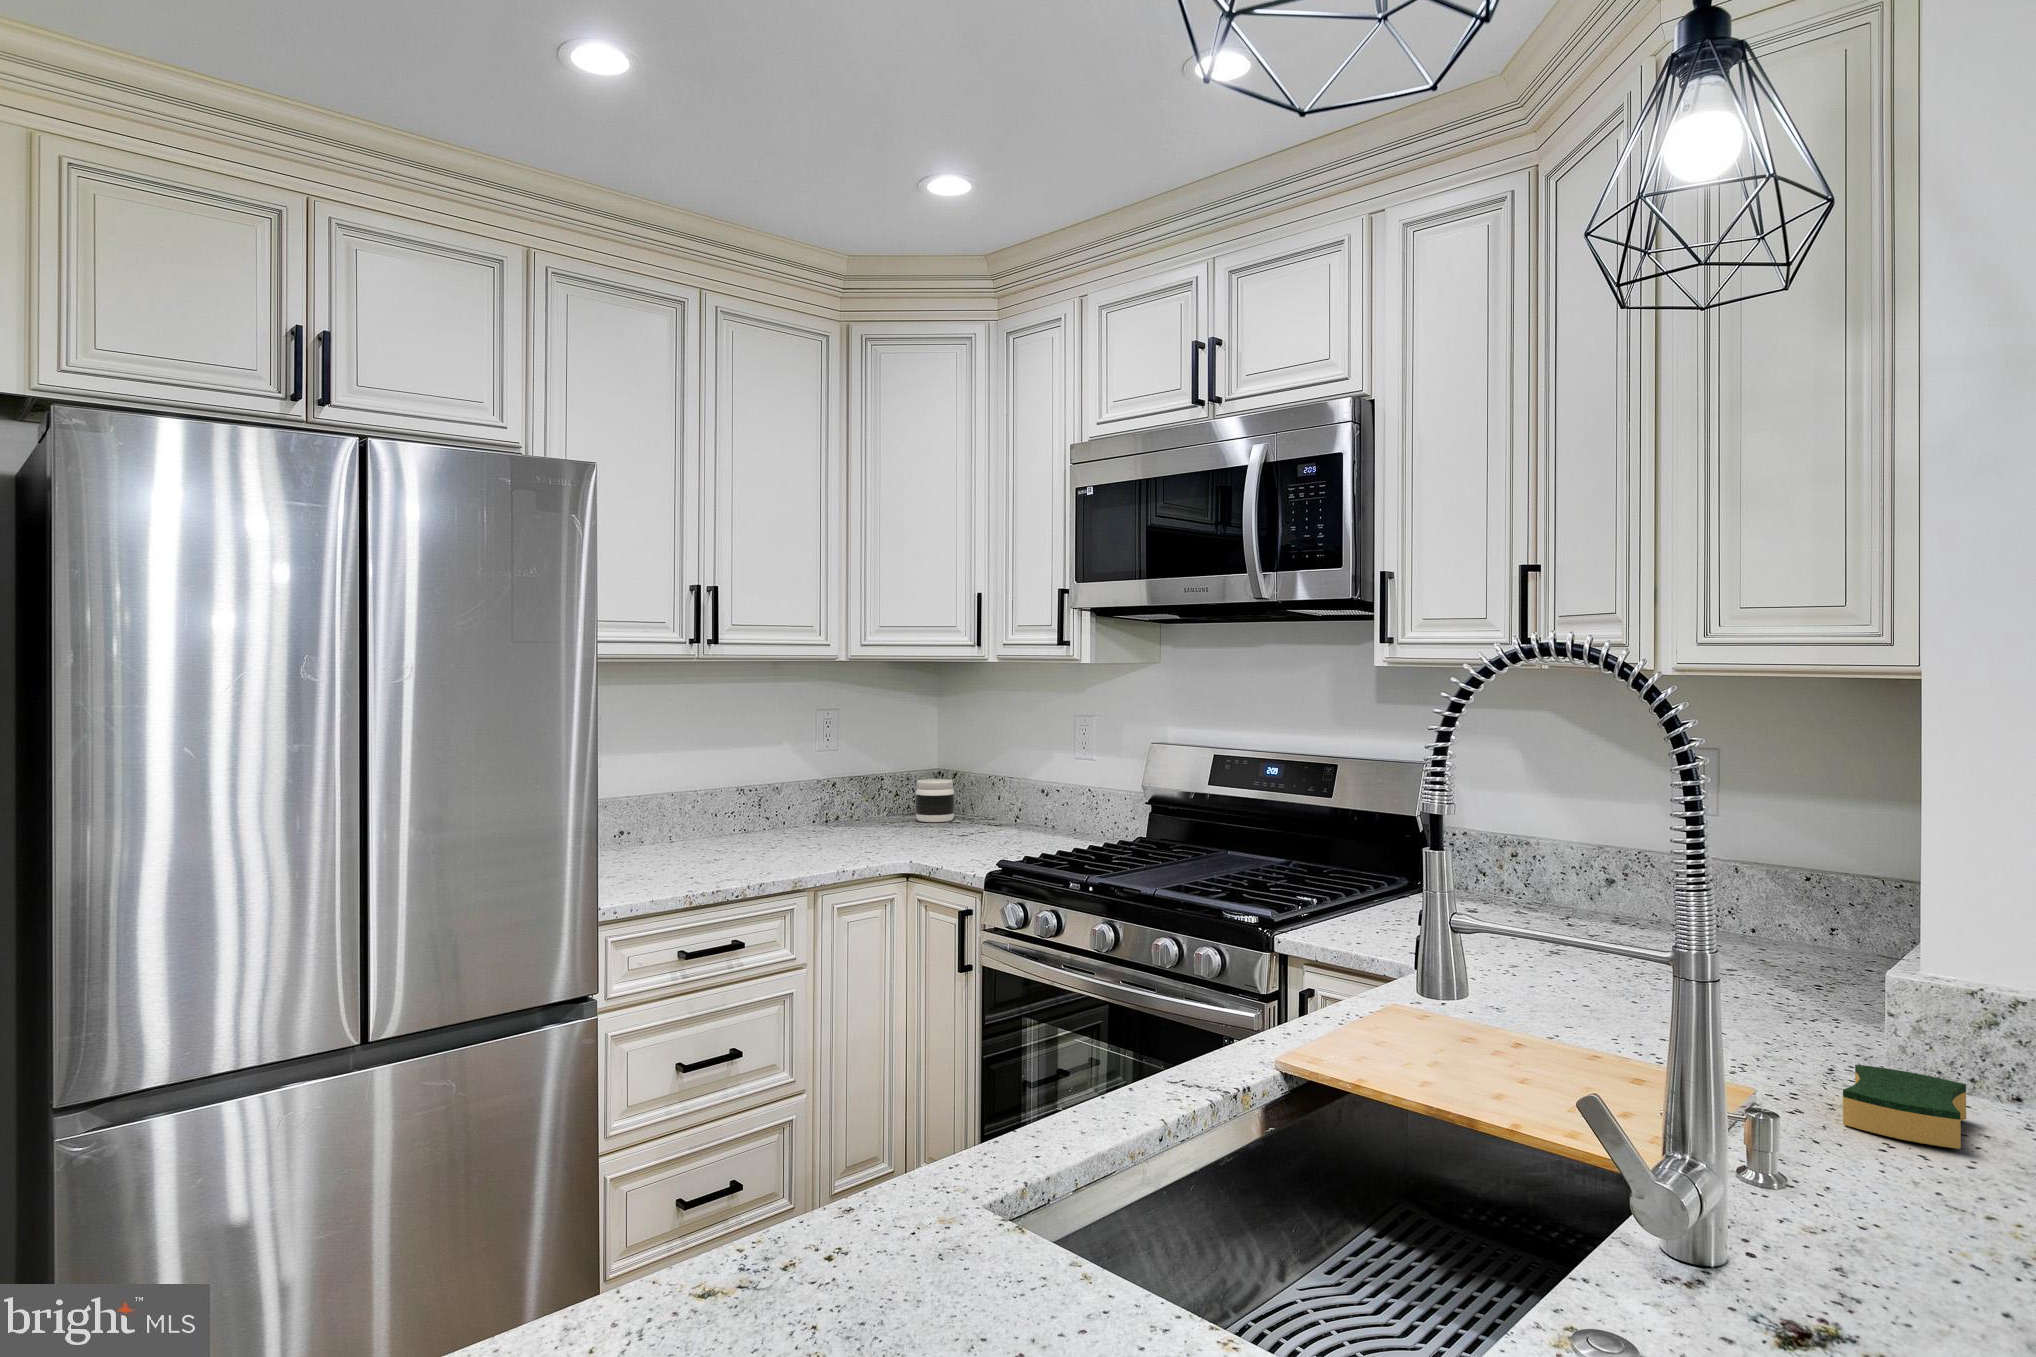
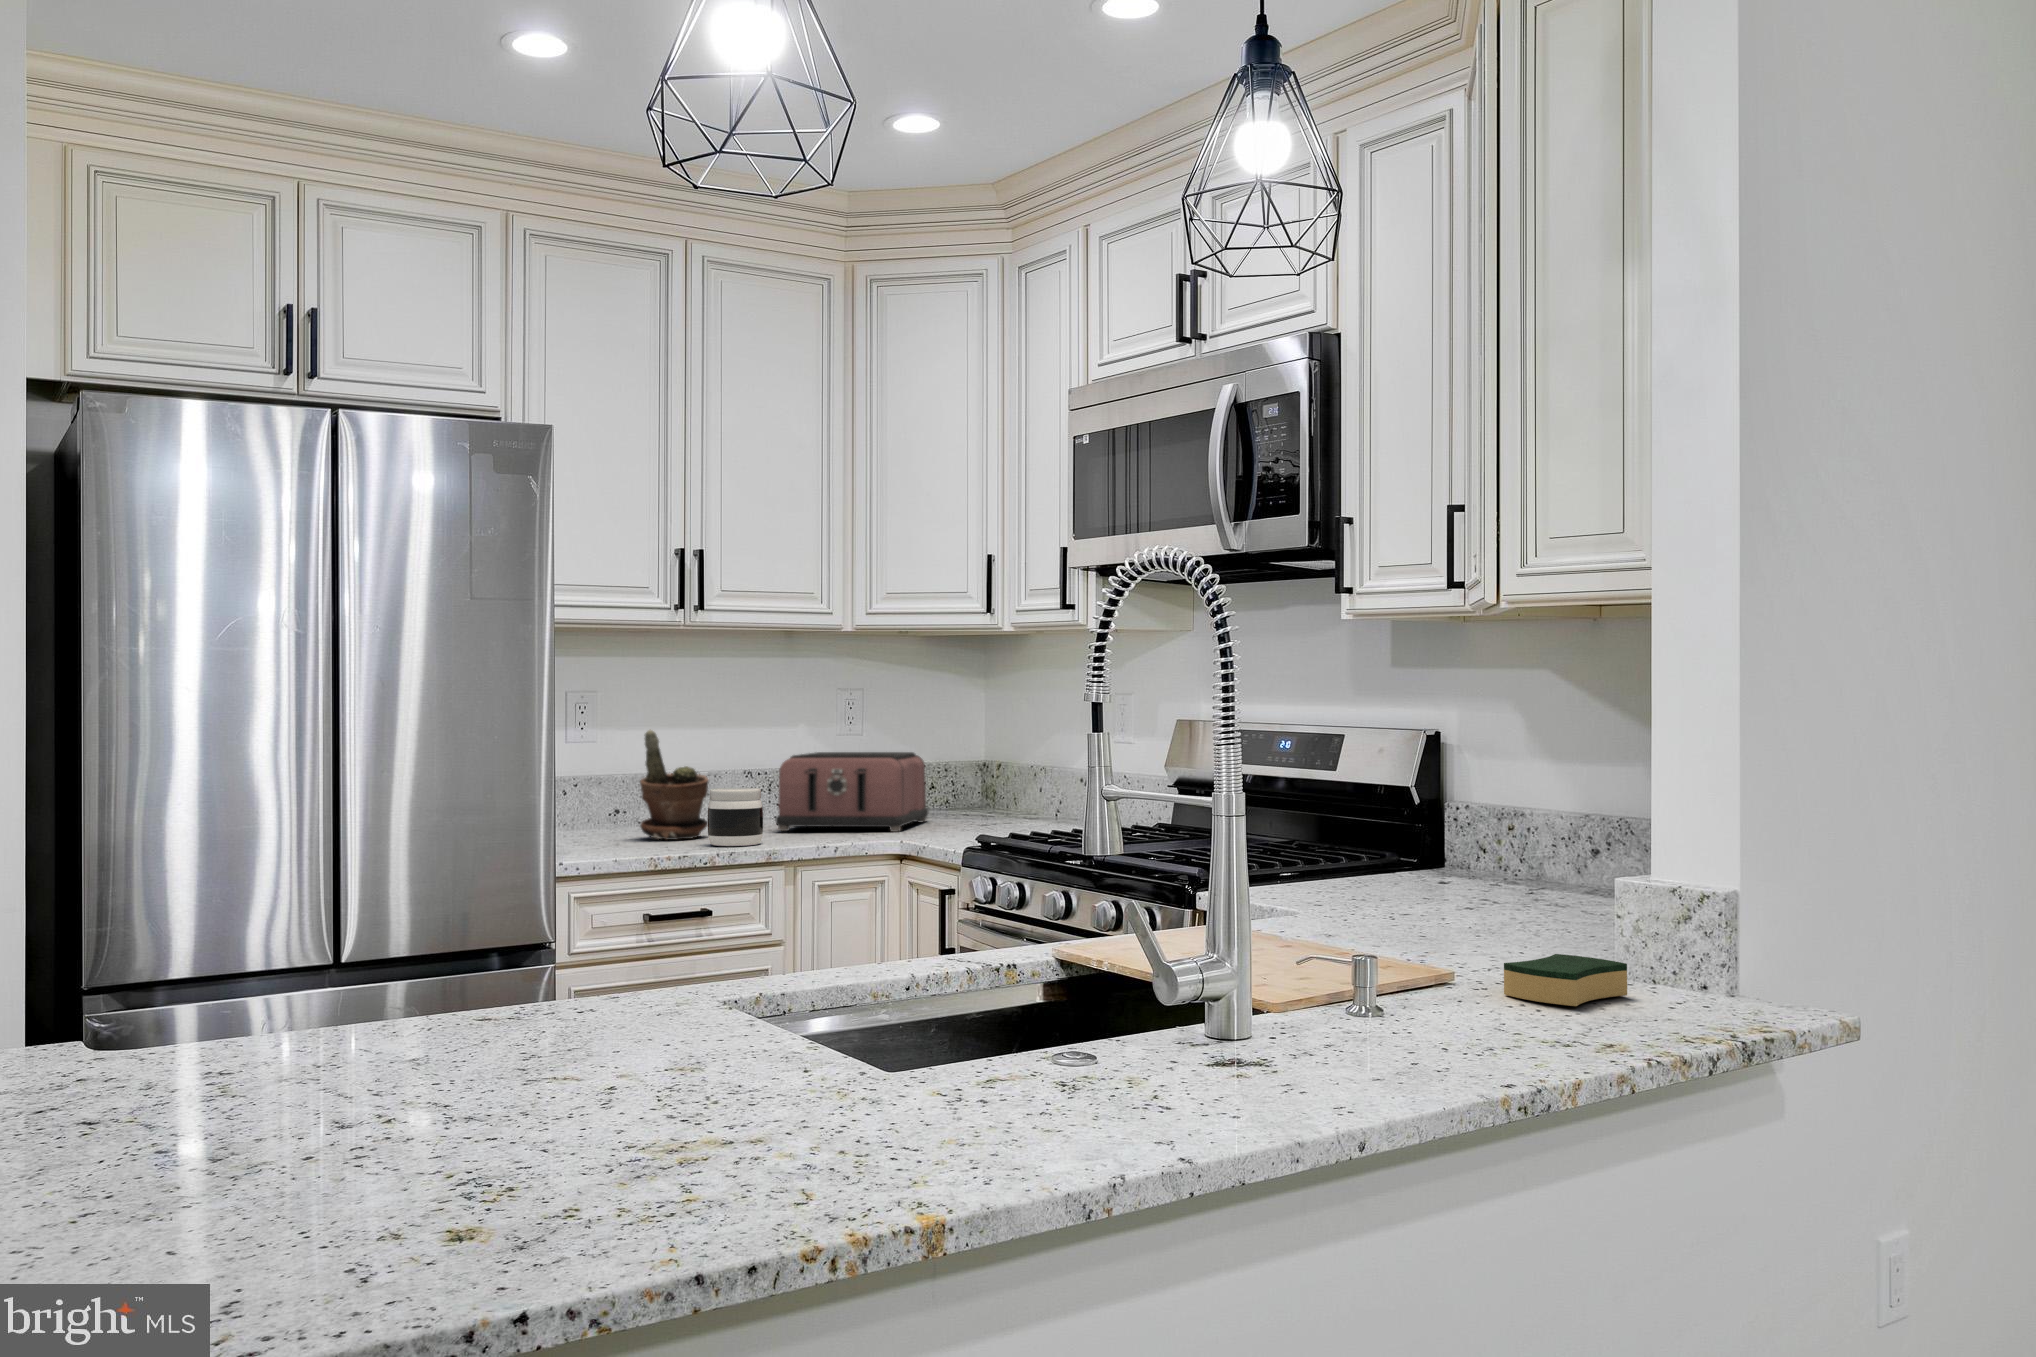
potted plant: none [655,758,722,864] -> present [640,730,709,840]
toaster: none [782,770,911,849] -> present [776,752,928,832]
jar: present [915,779,955,822] -> present [708,787,763,846]

